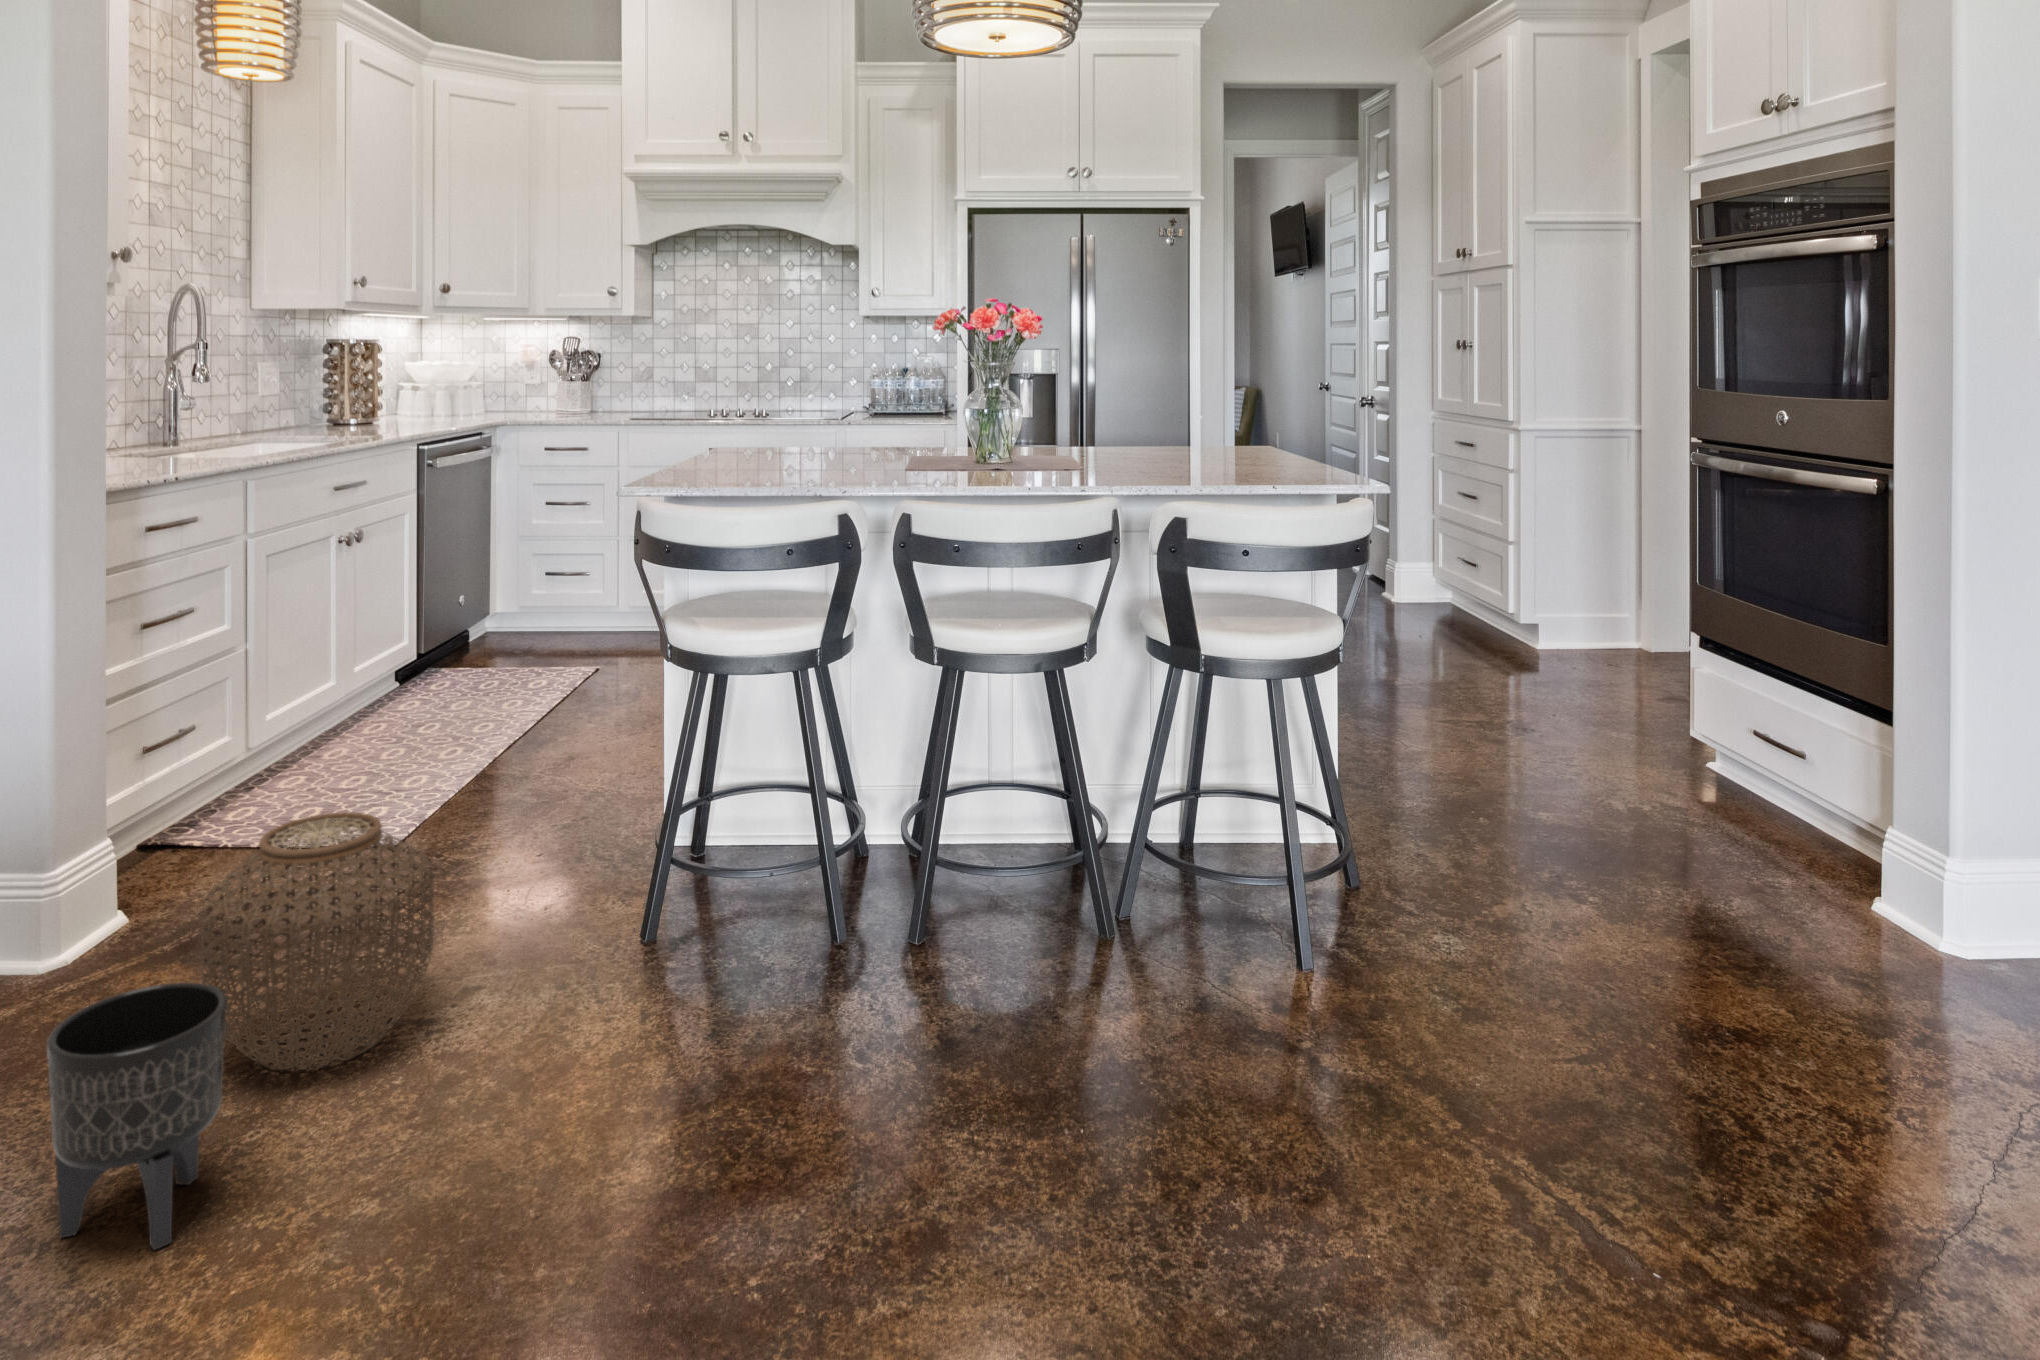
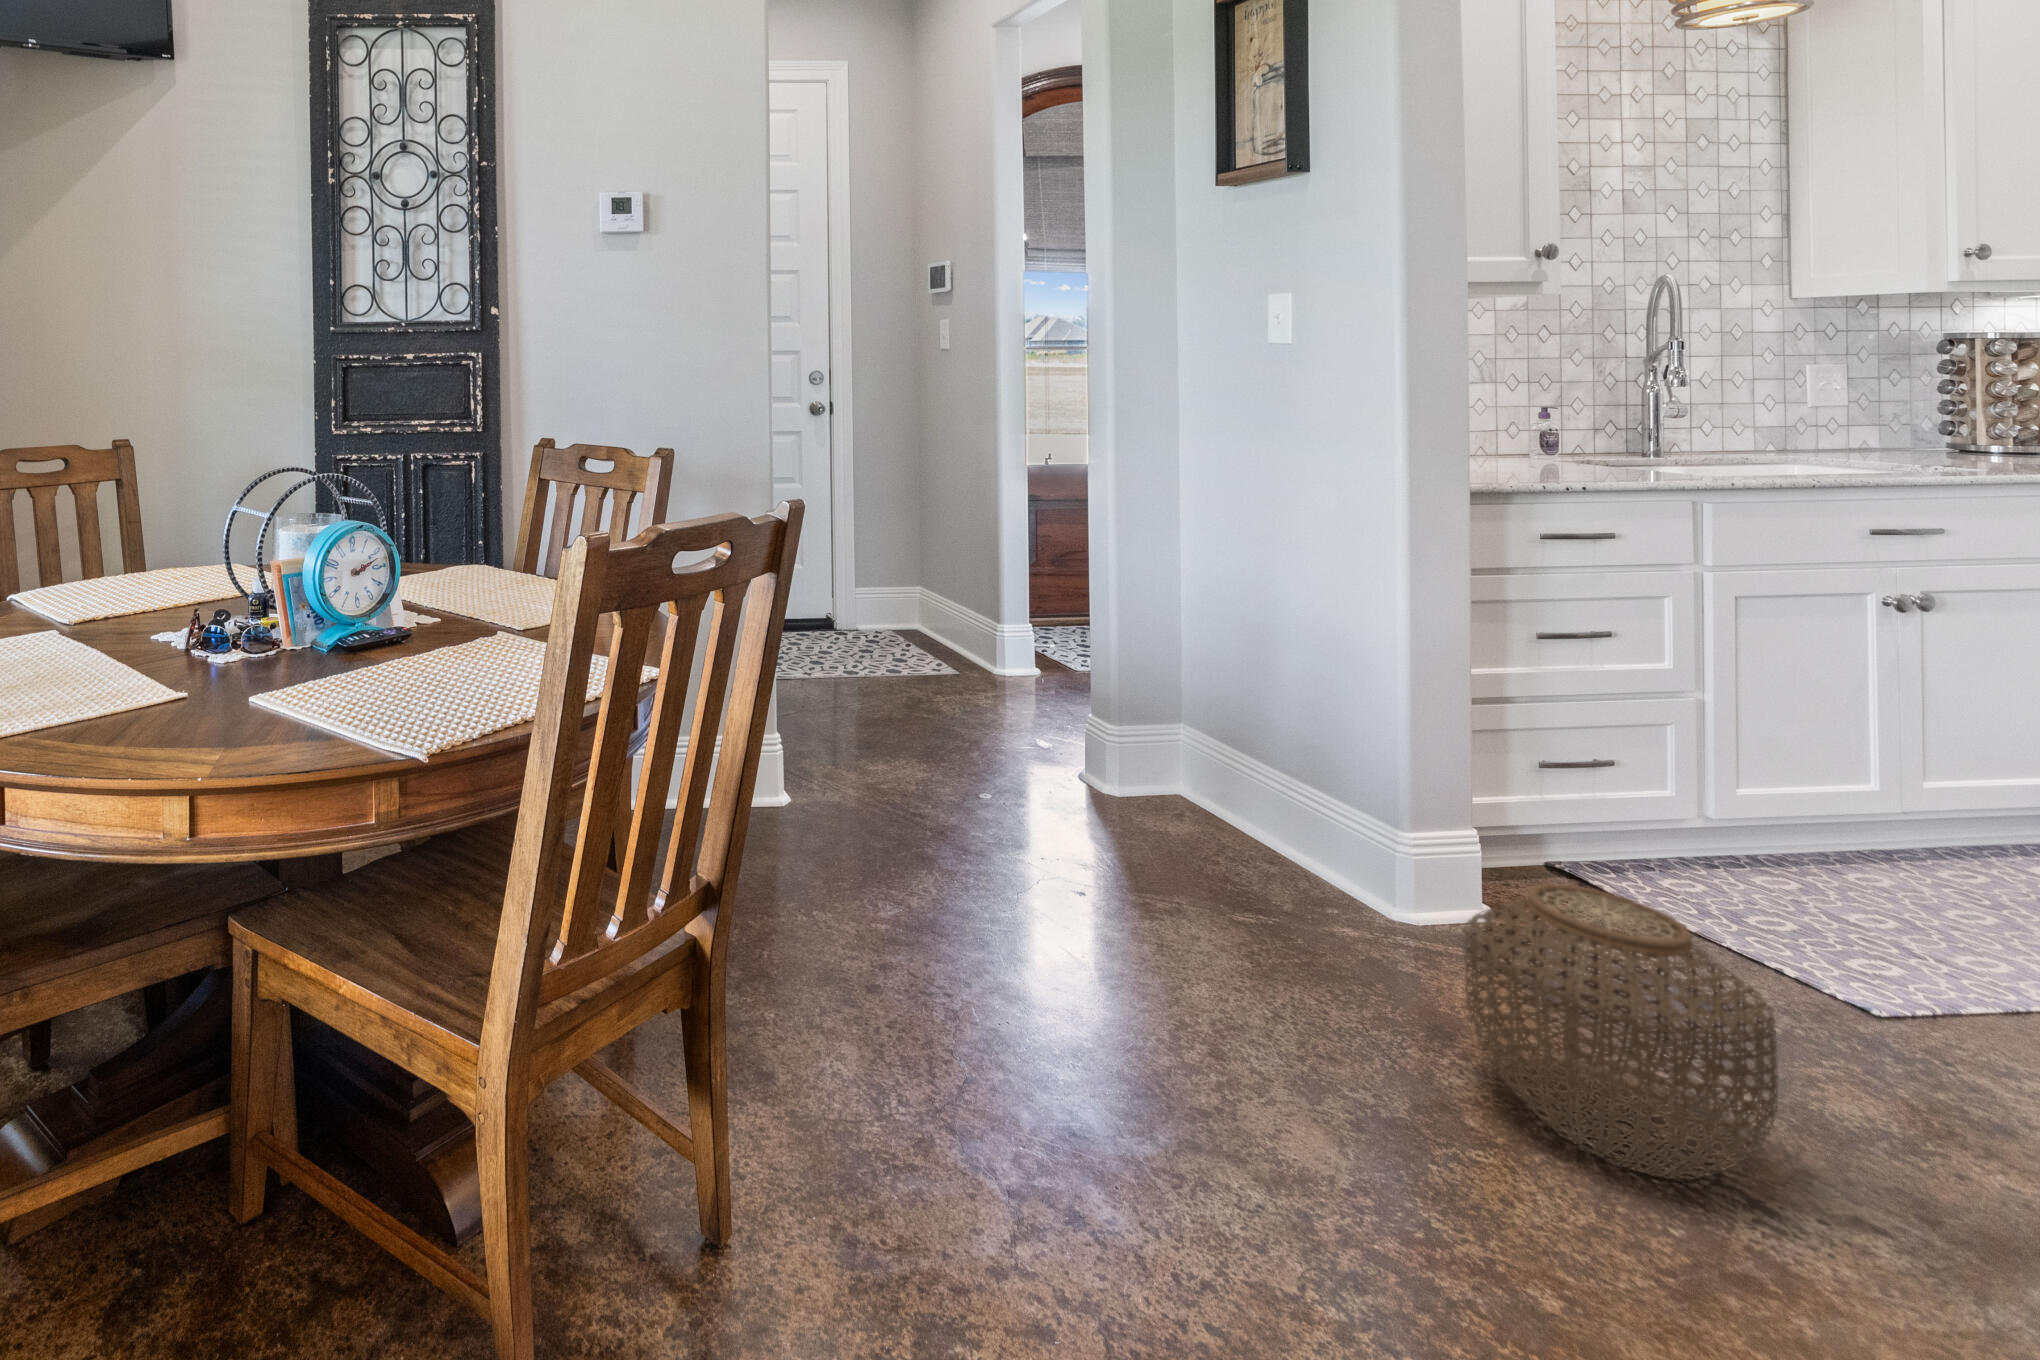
planter: present [47,983,227,1250] -> none [1266,934,1424,1172]

